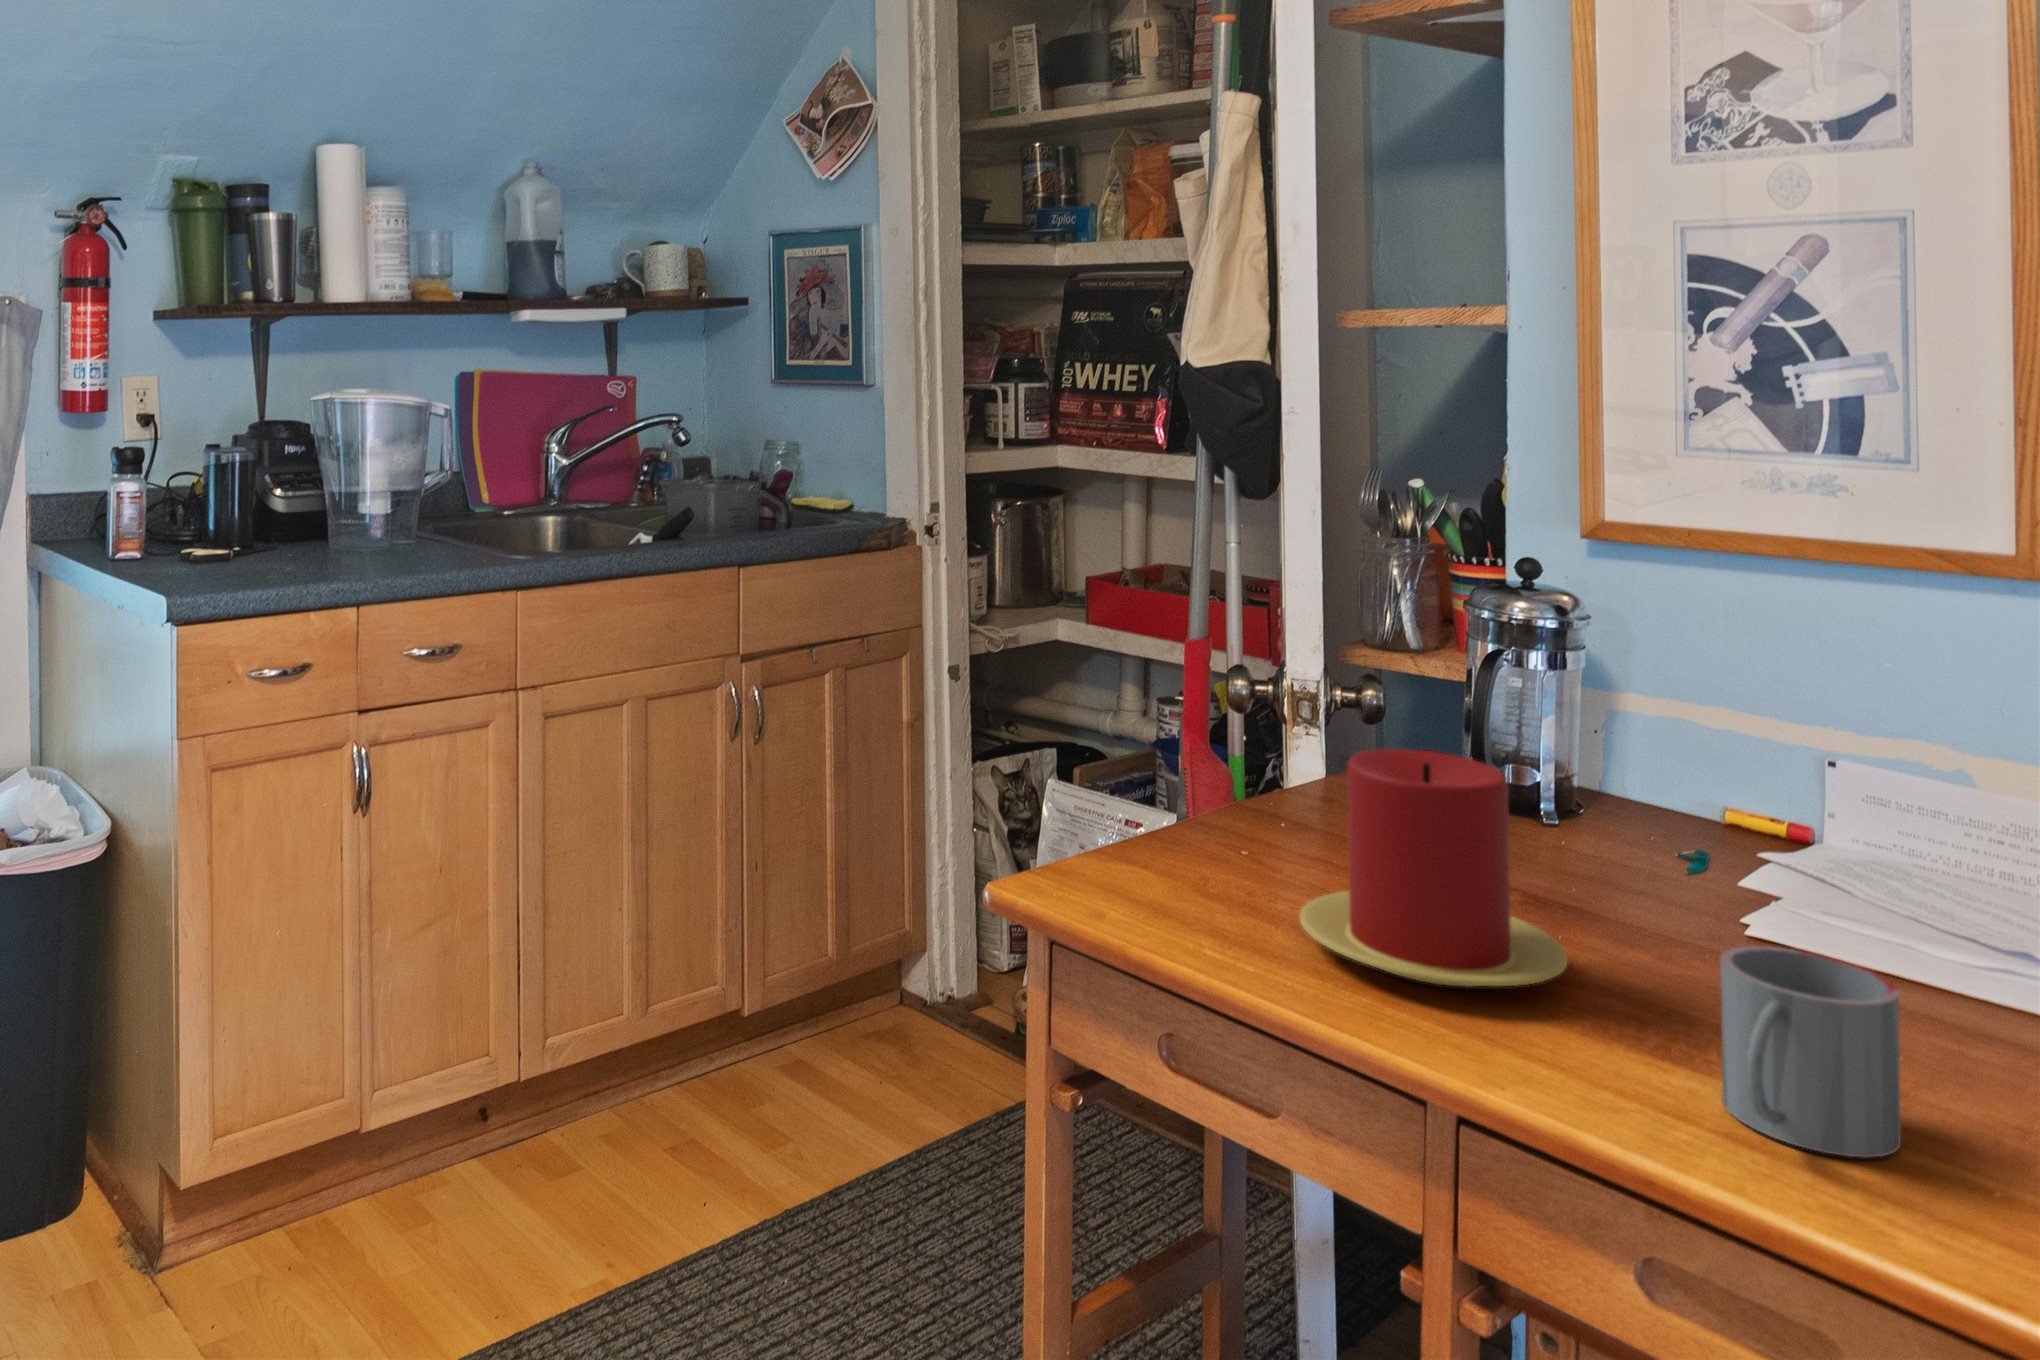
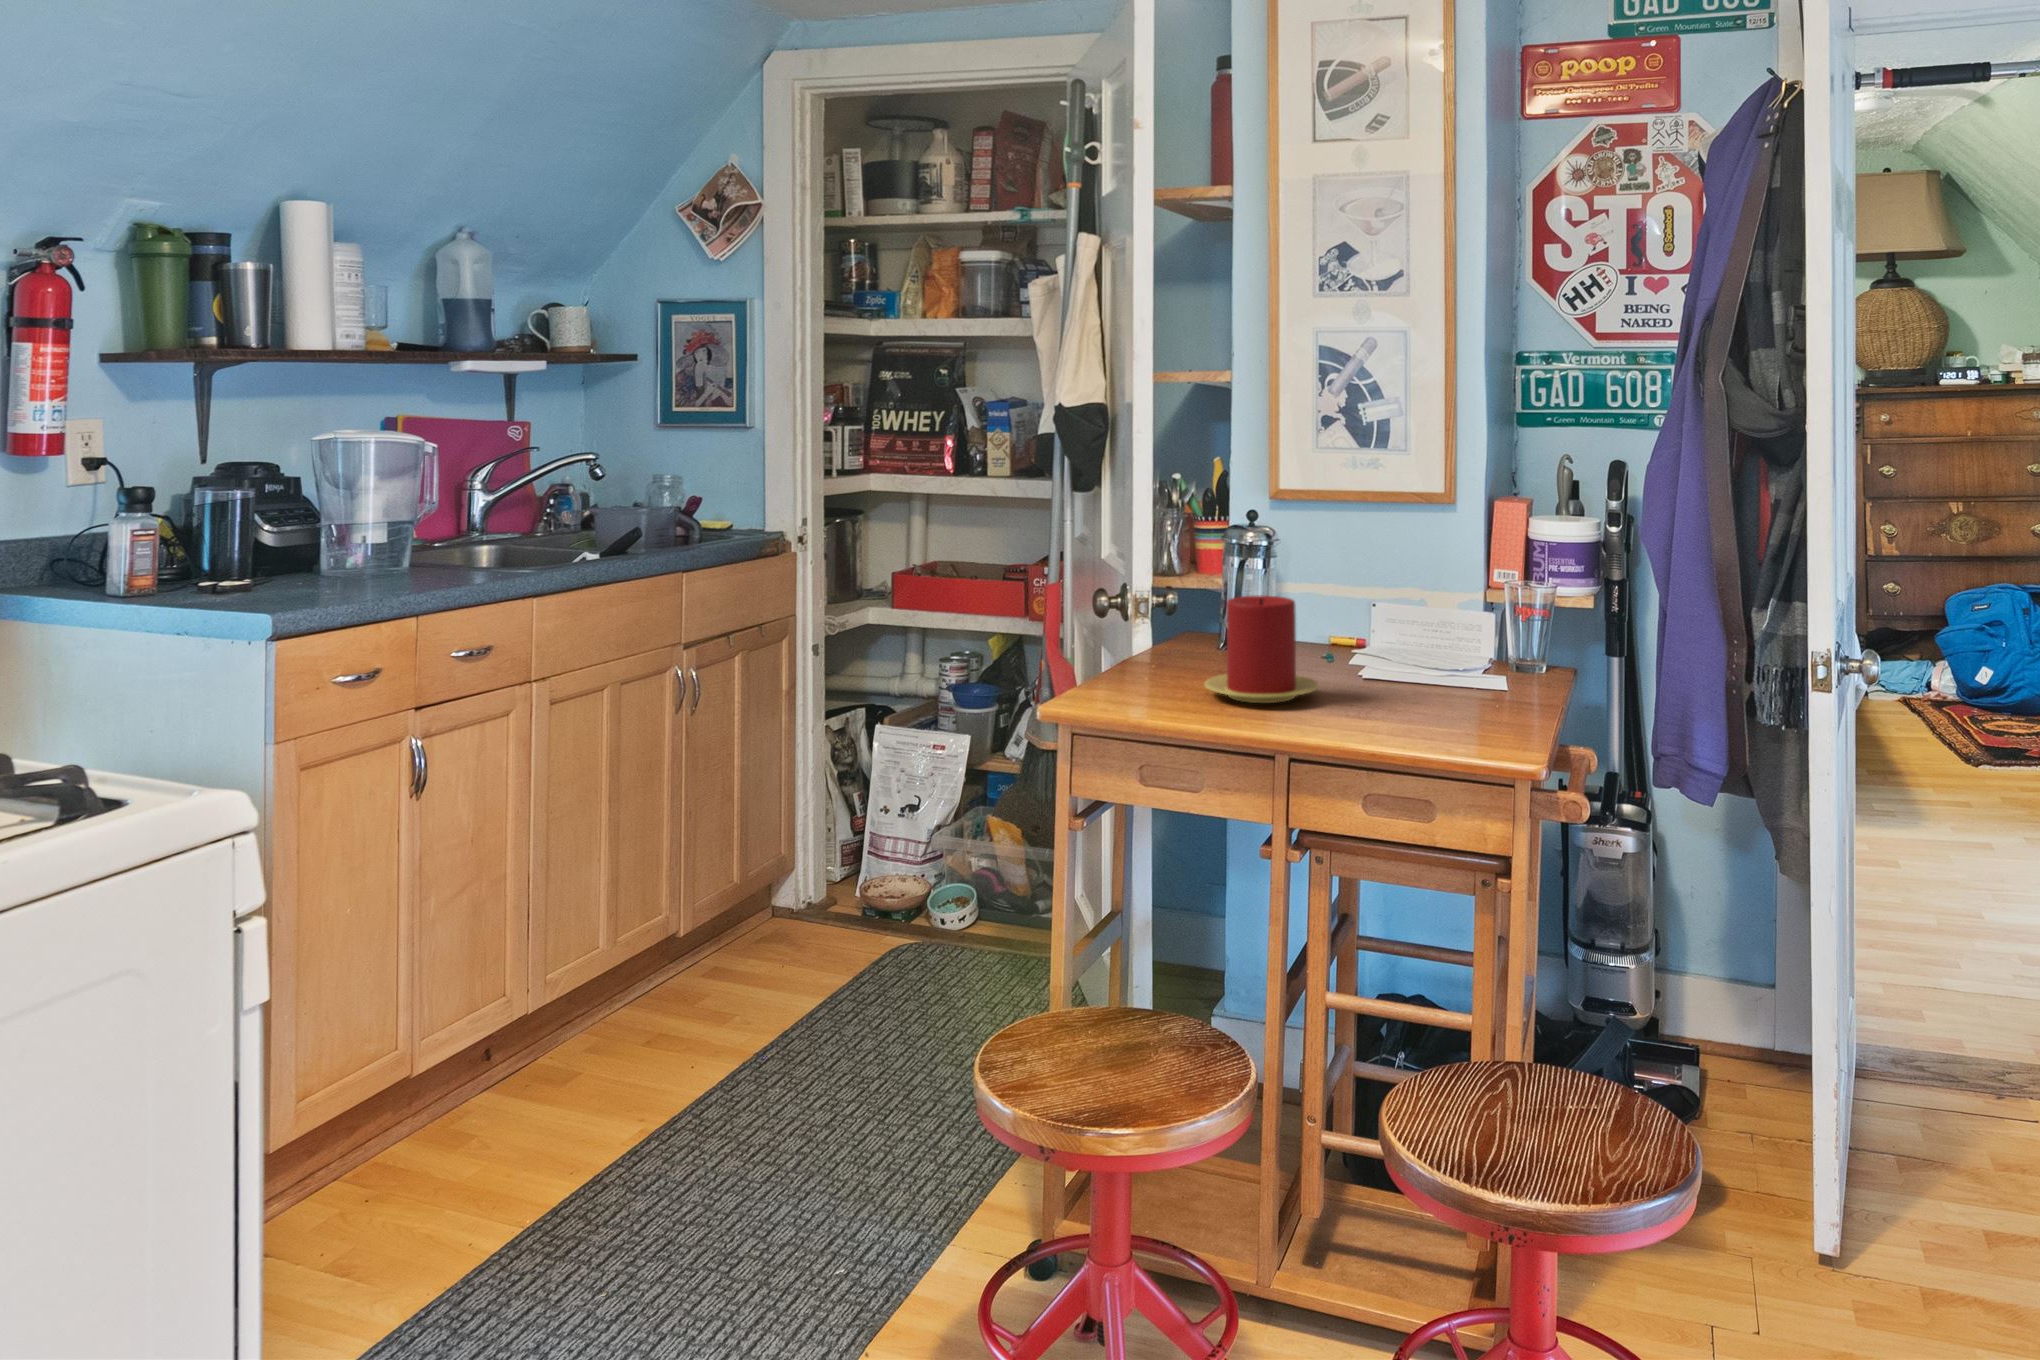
mug: present [1720,946,1901,1157] -> none [1389,649,1448,723]

